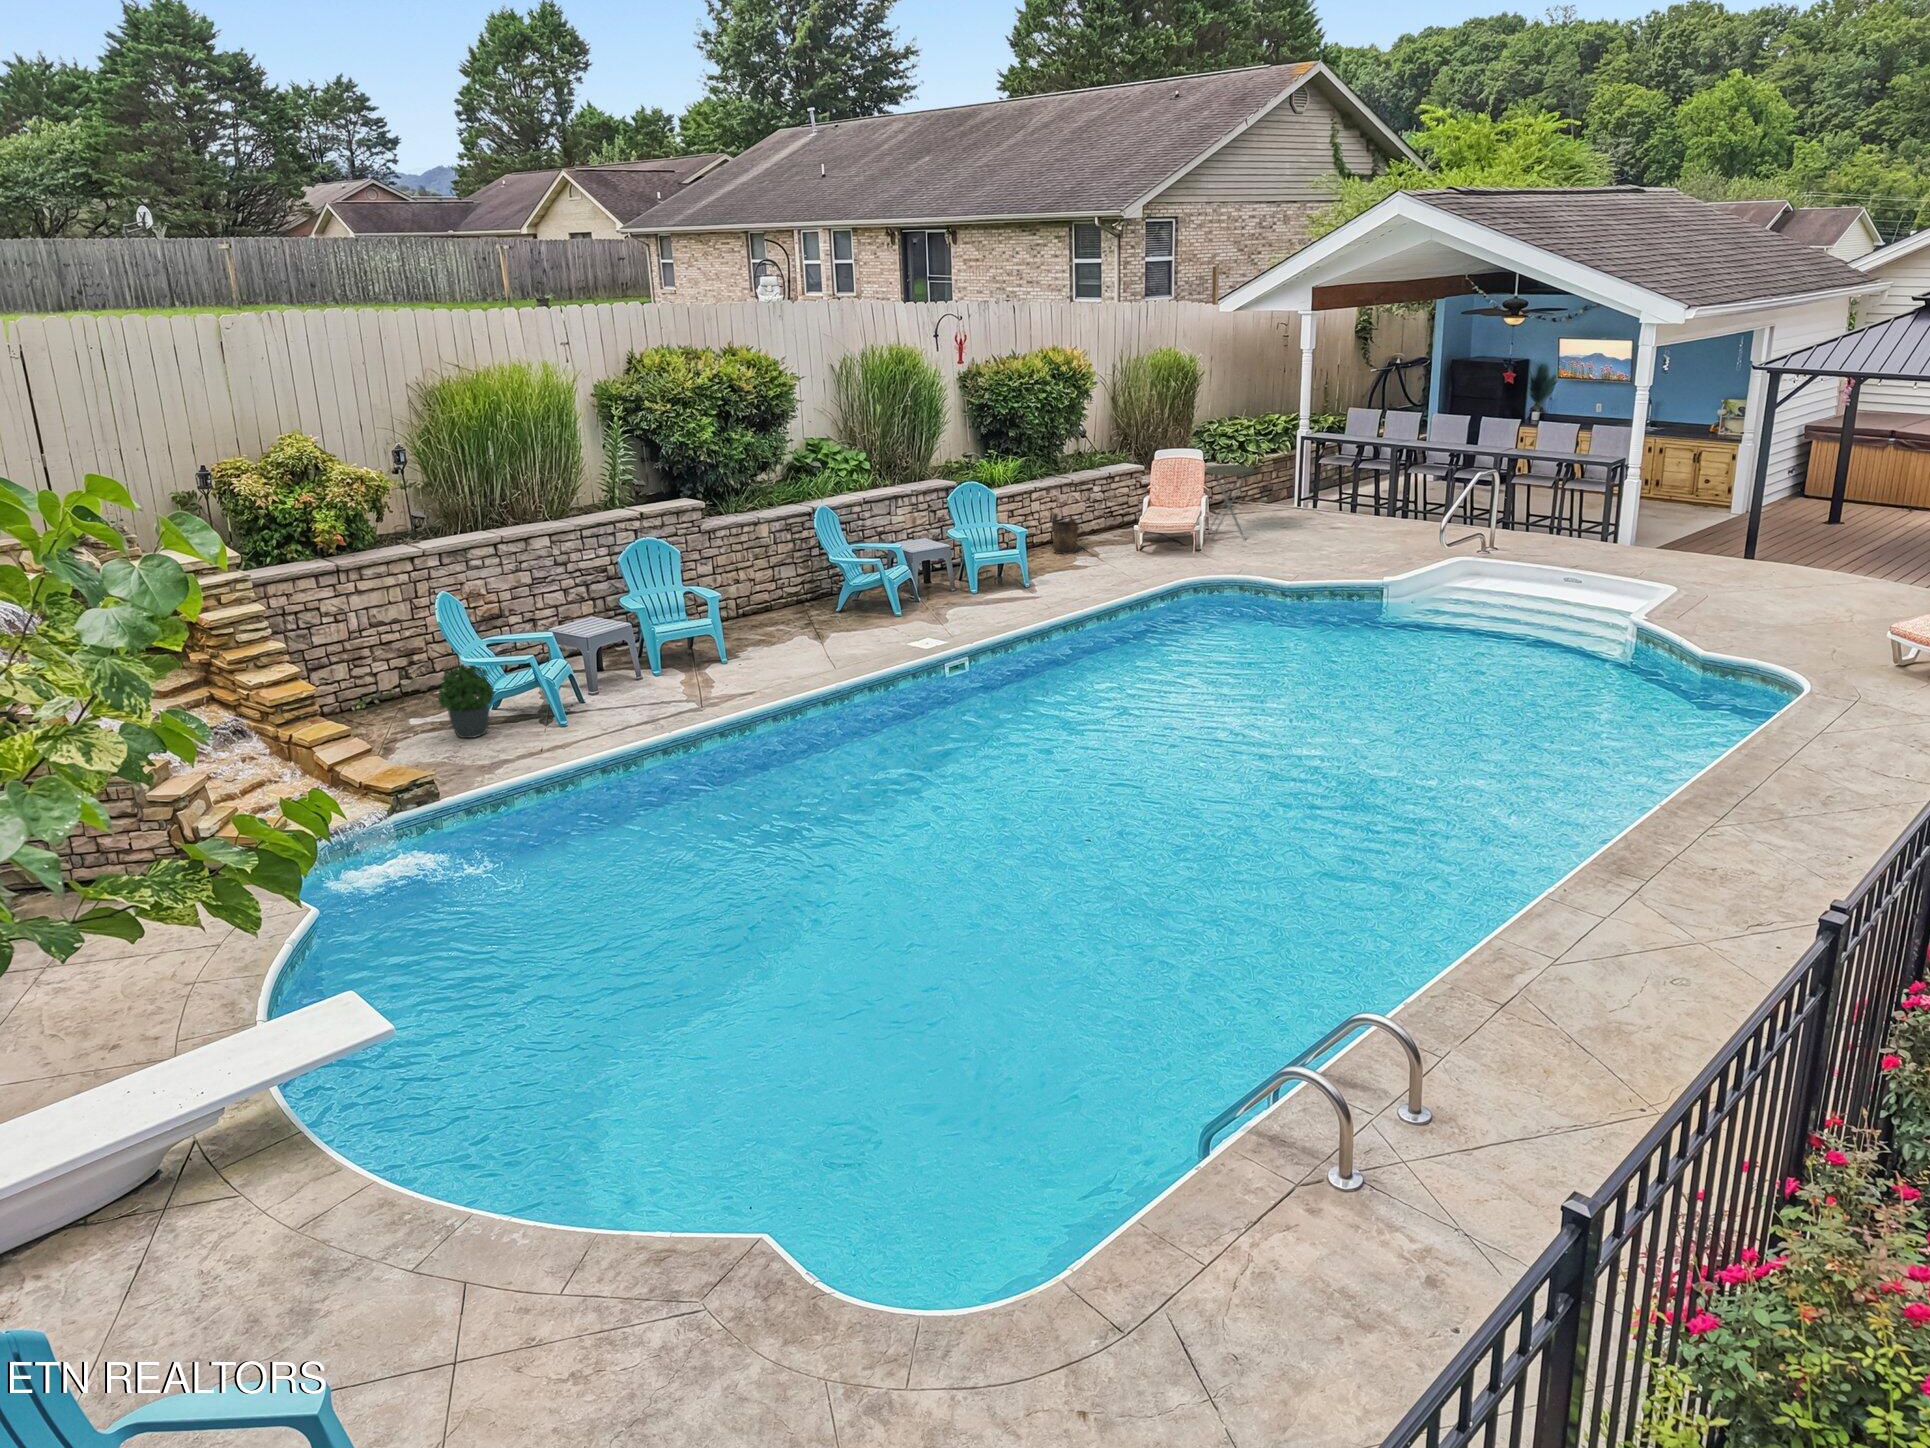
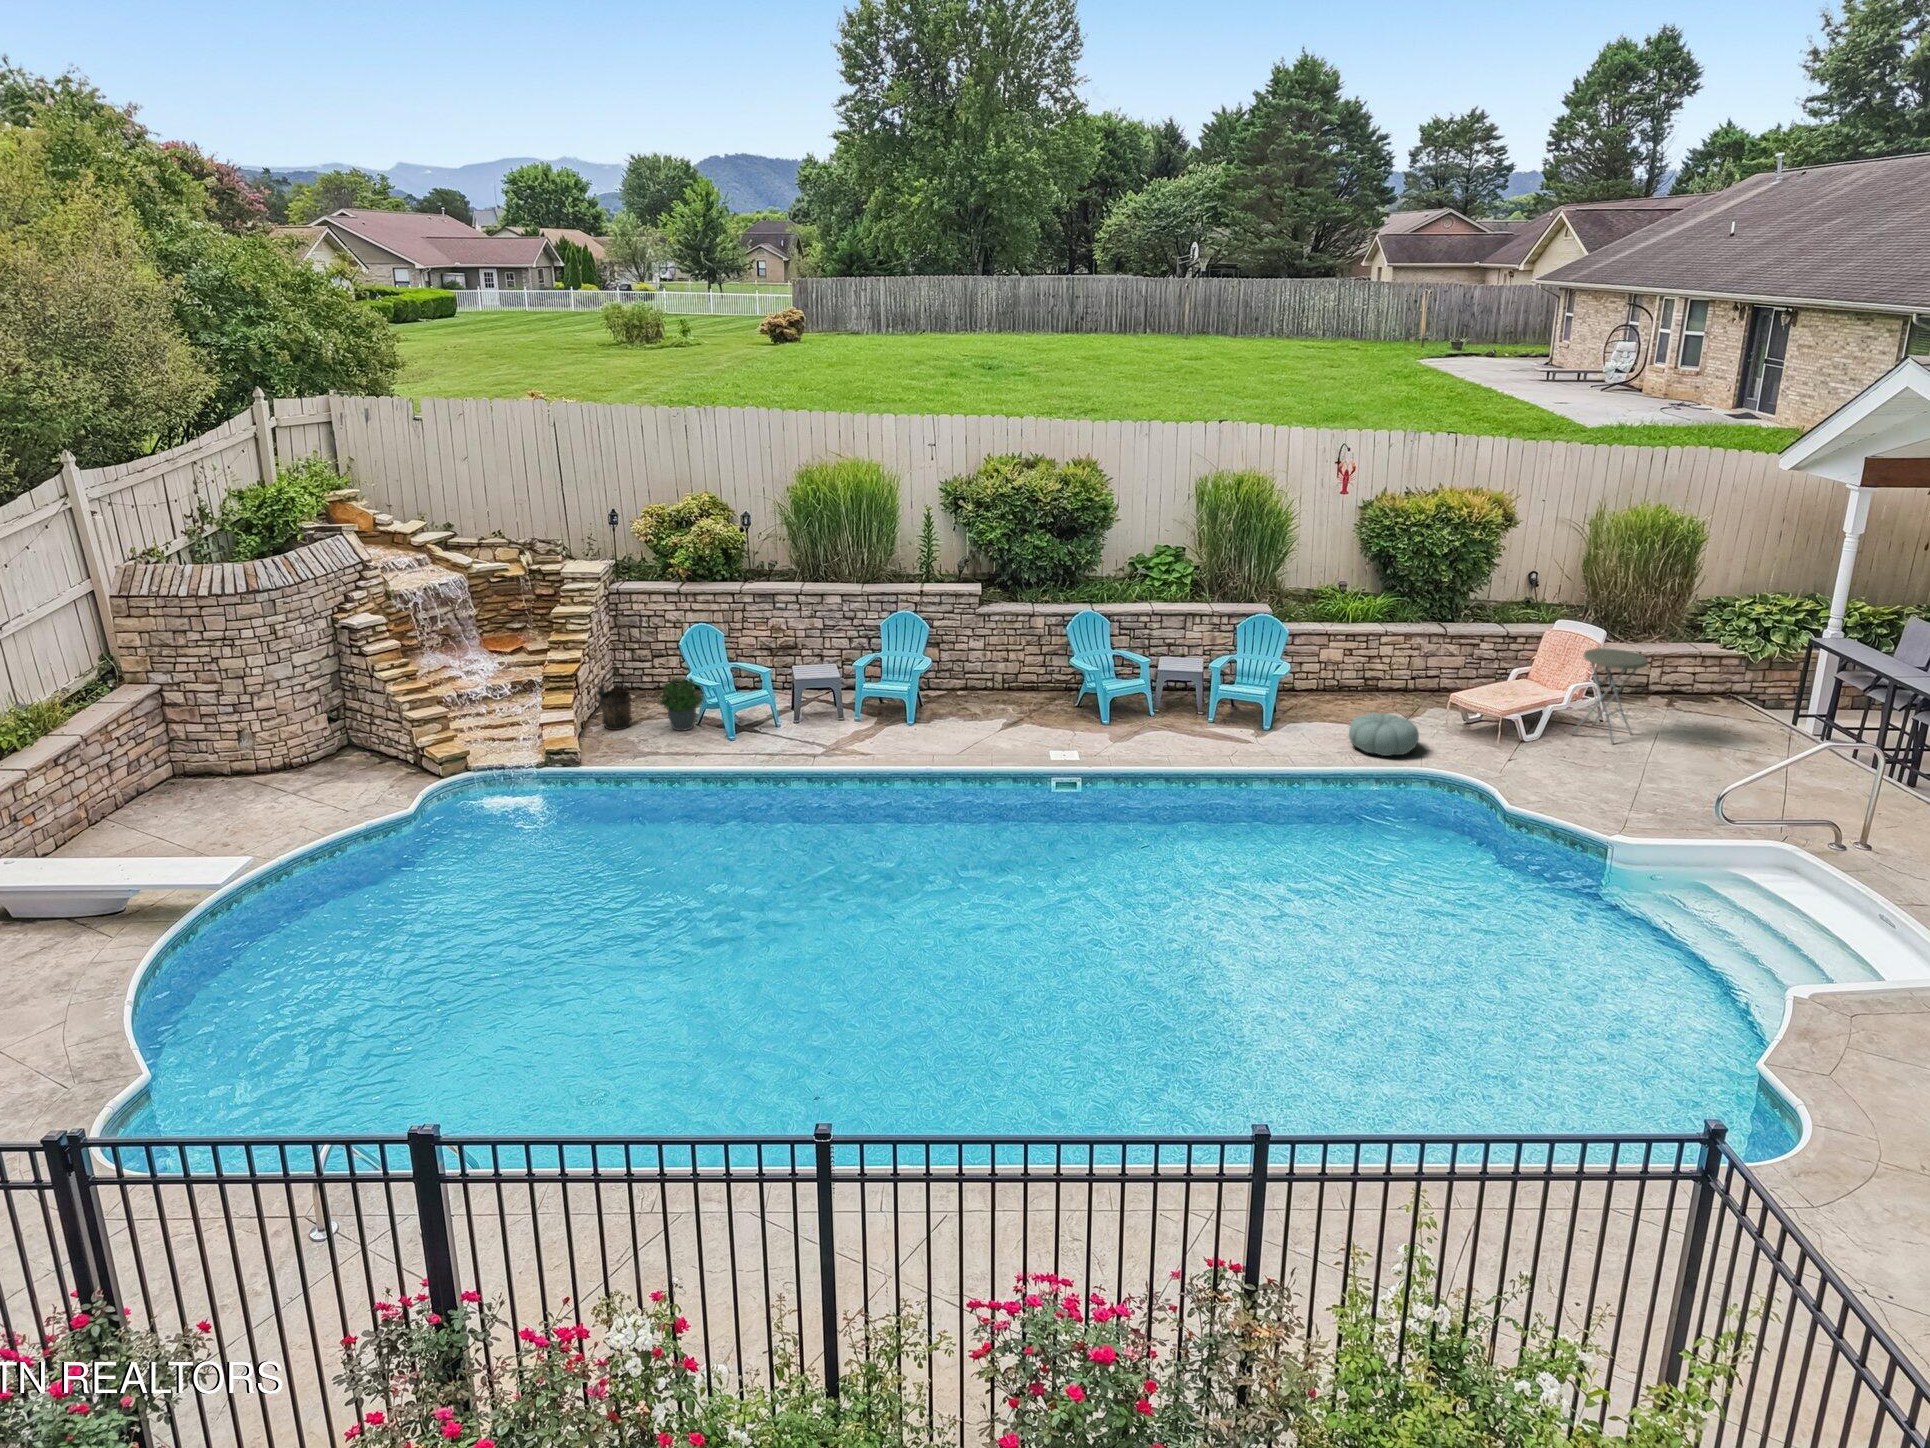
bucket: present [1045,508,1079,554] -> present [585,681,632,730]
pouf: none [1096,547,1158,582] -> present [1349,713,1419,756]

